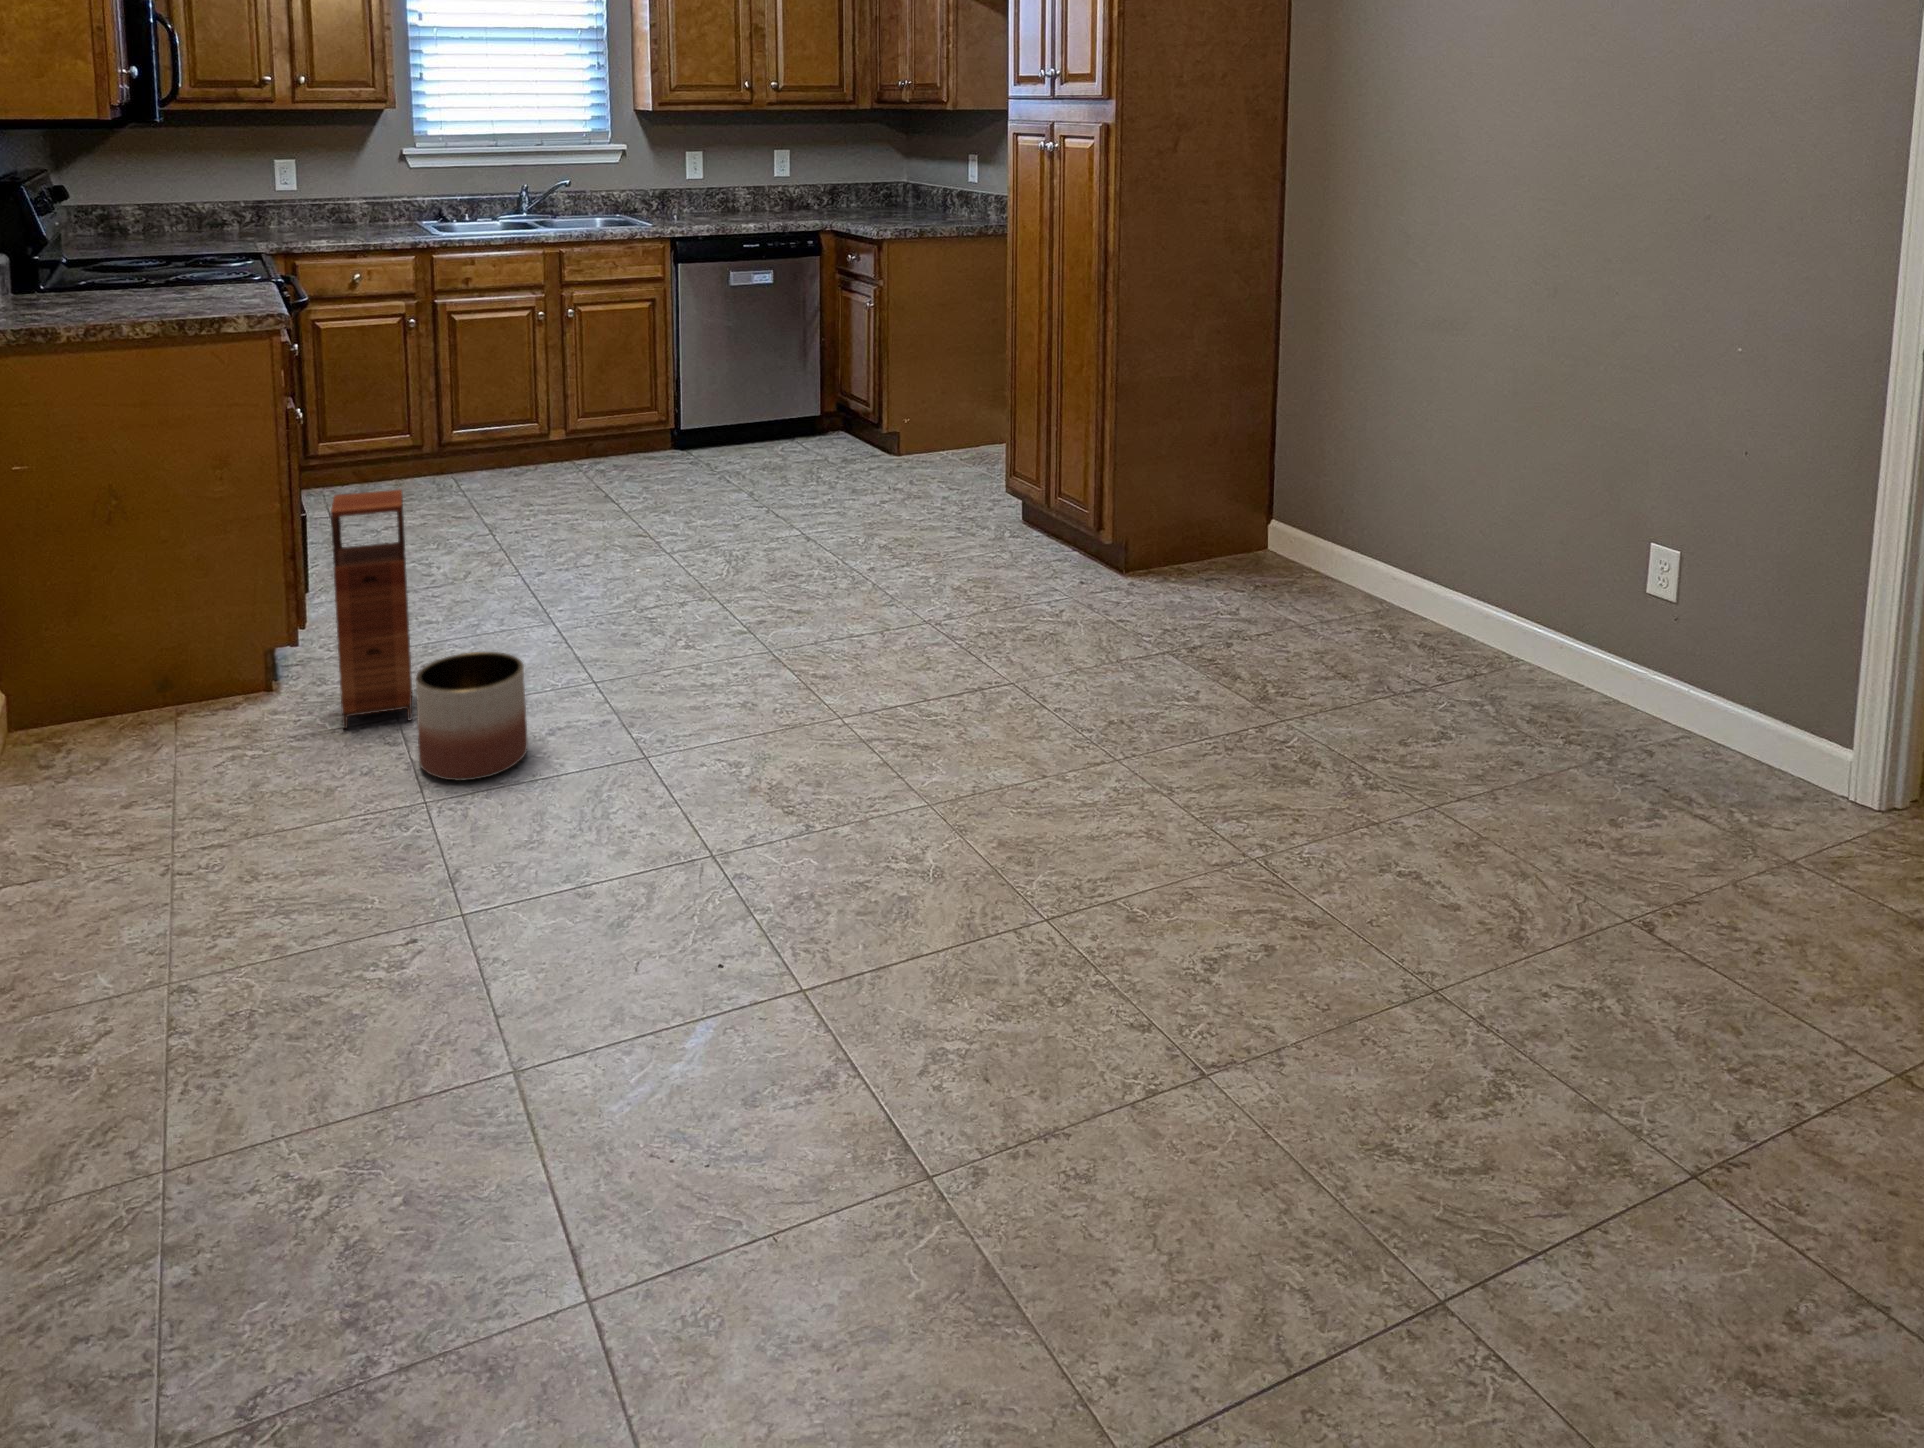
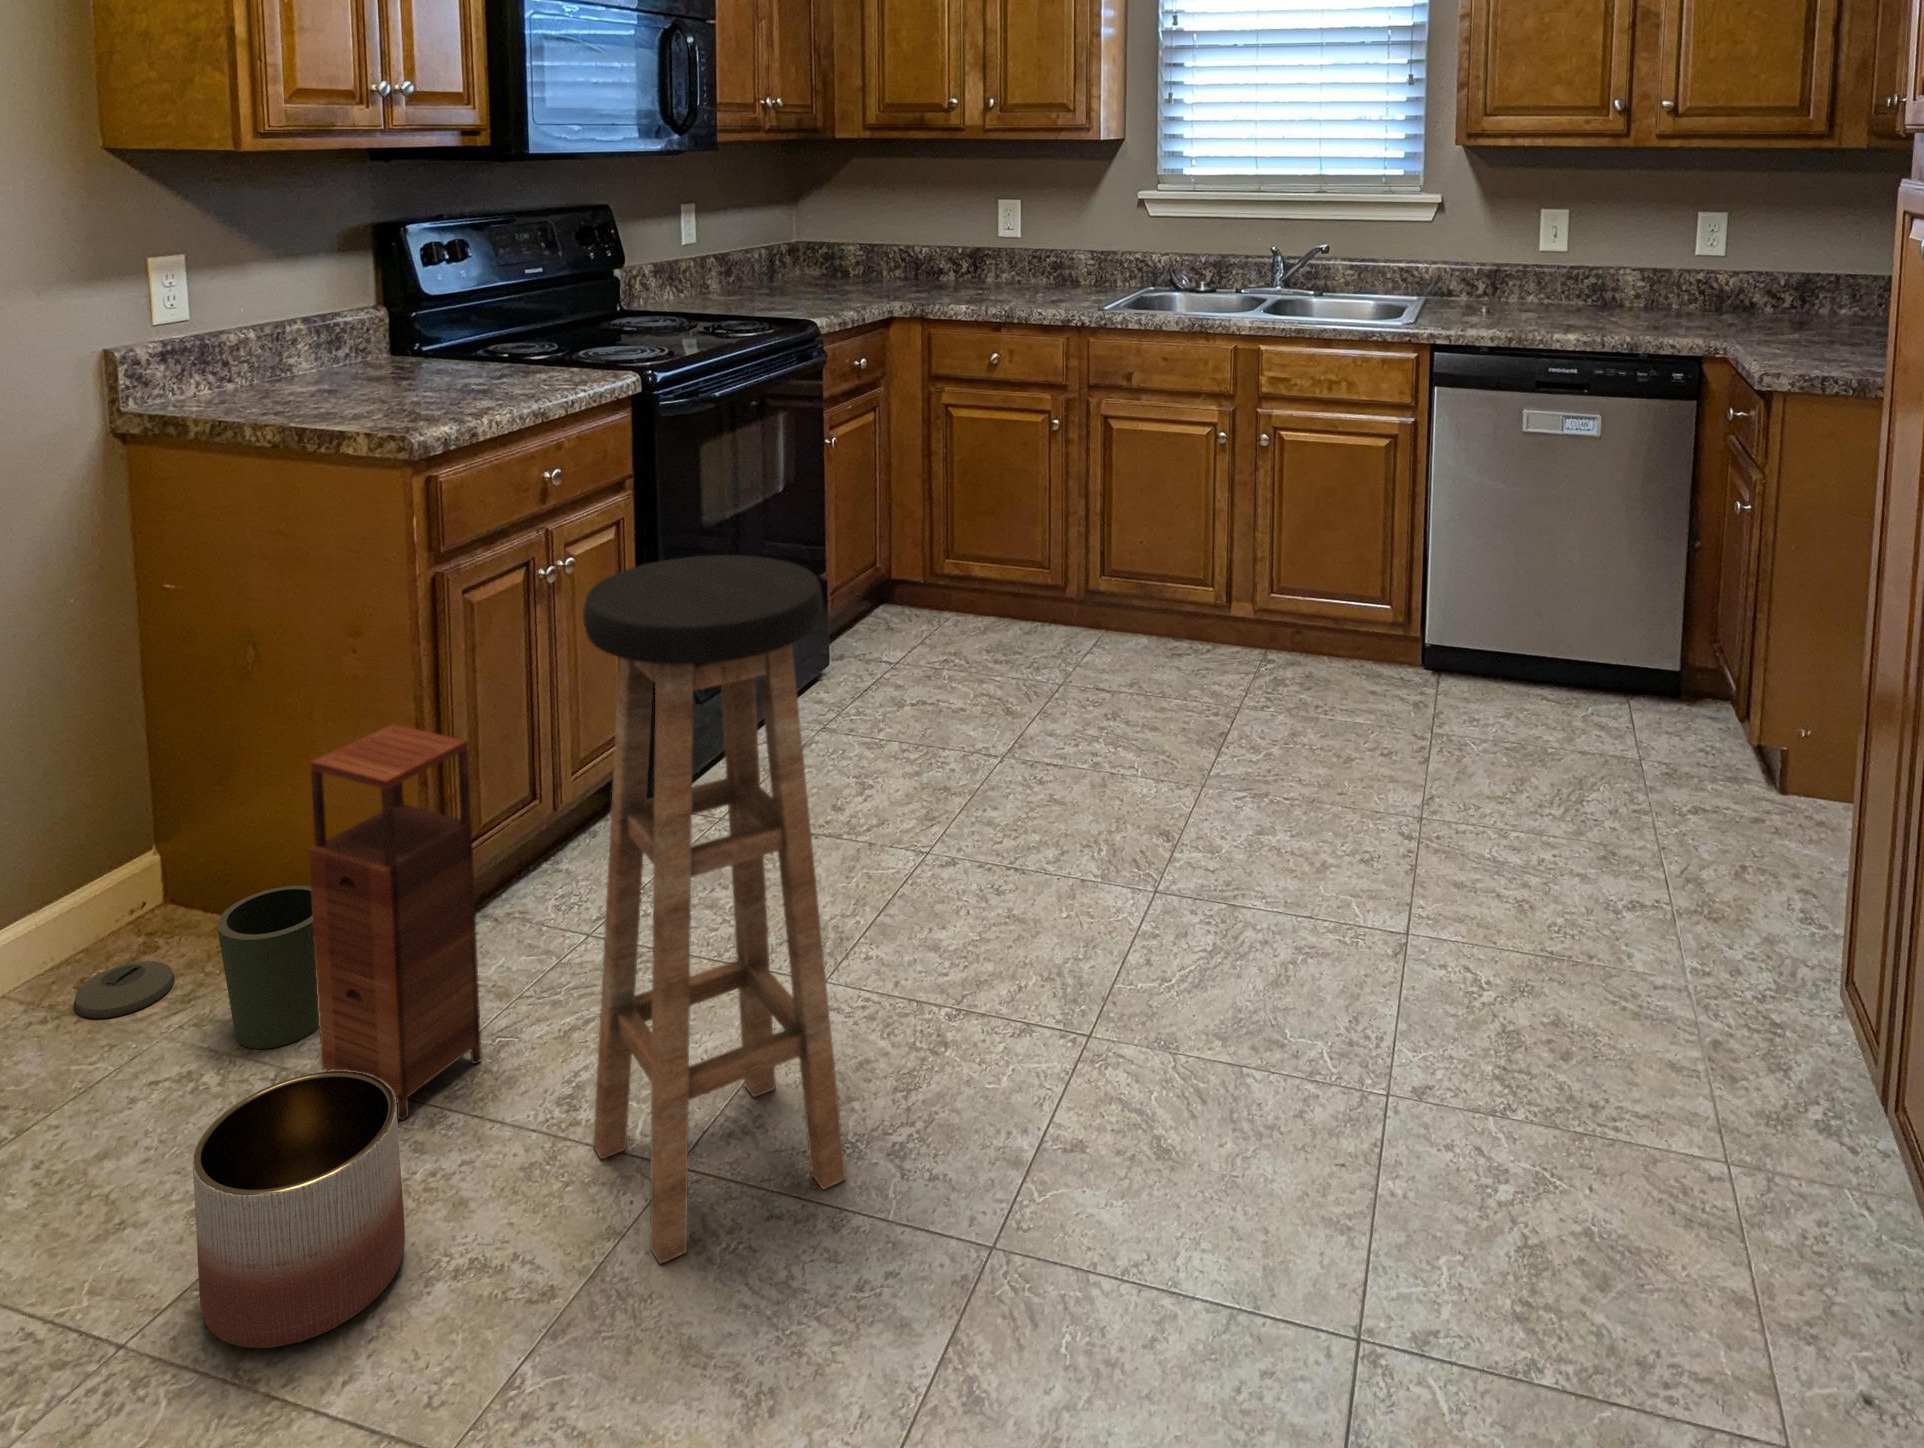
bar stool: none [534,342,677,700] -> present [583,555,846,1263]
trash can: none [52,636,280,771] -> present [74,886,319,1049]

